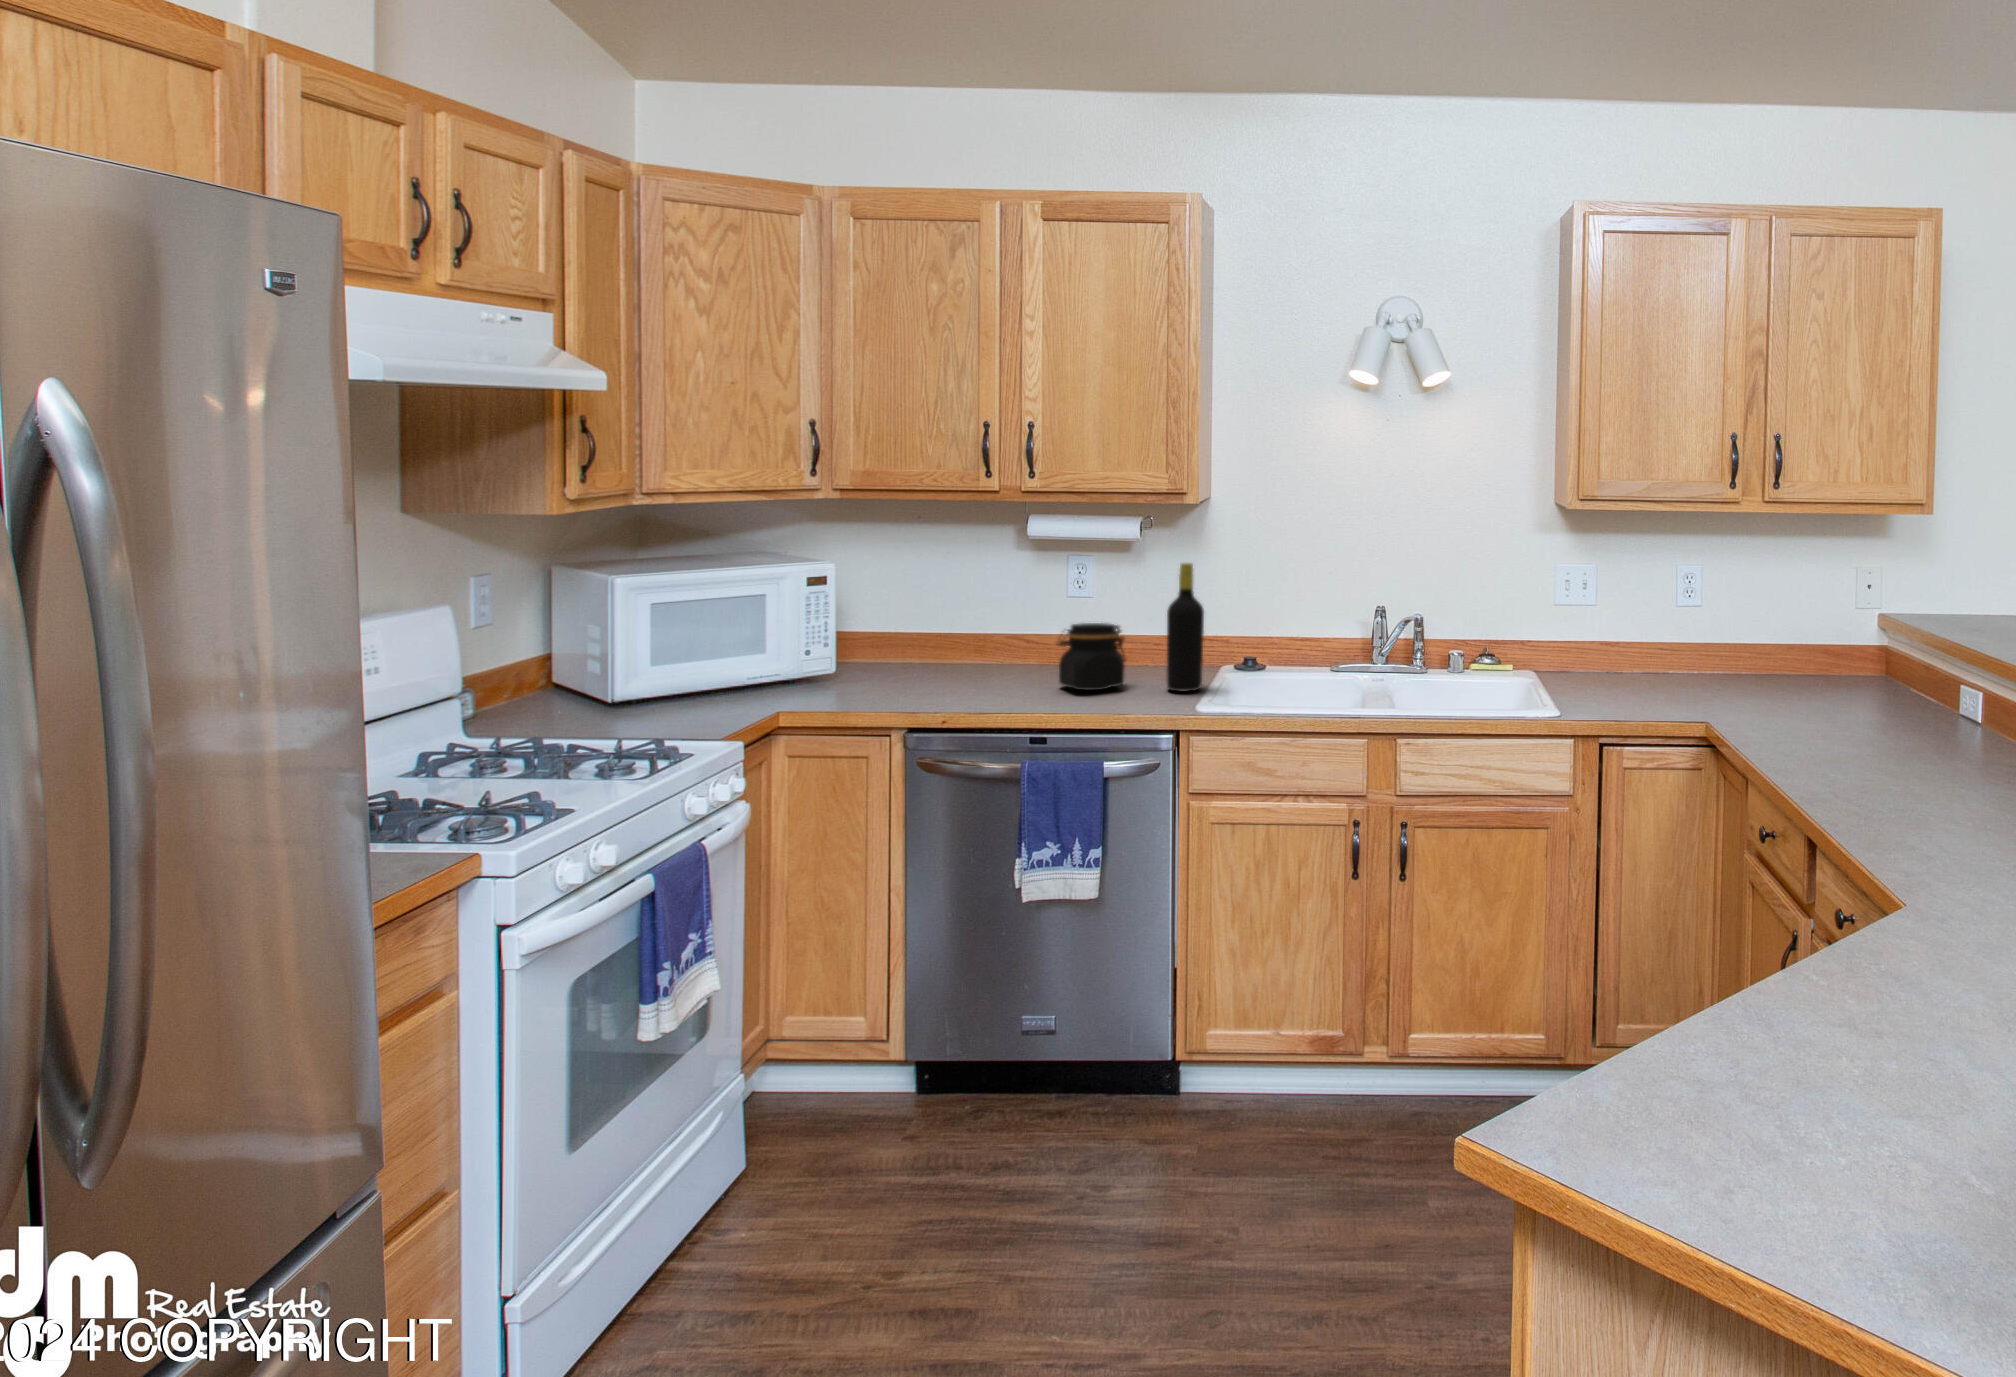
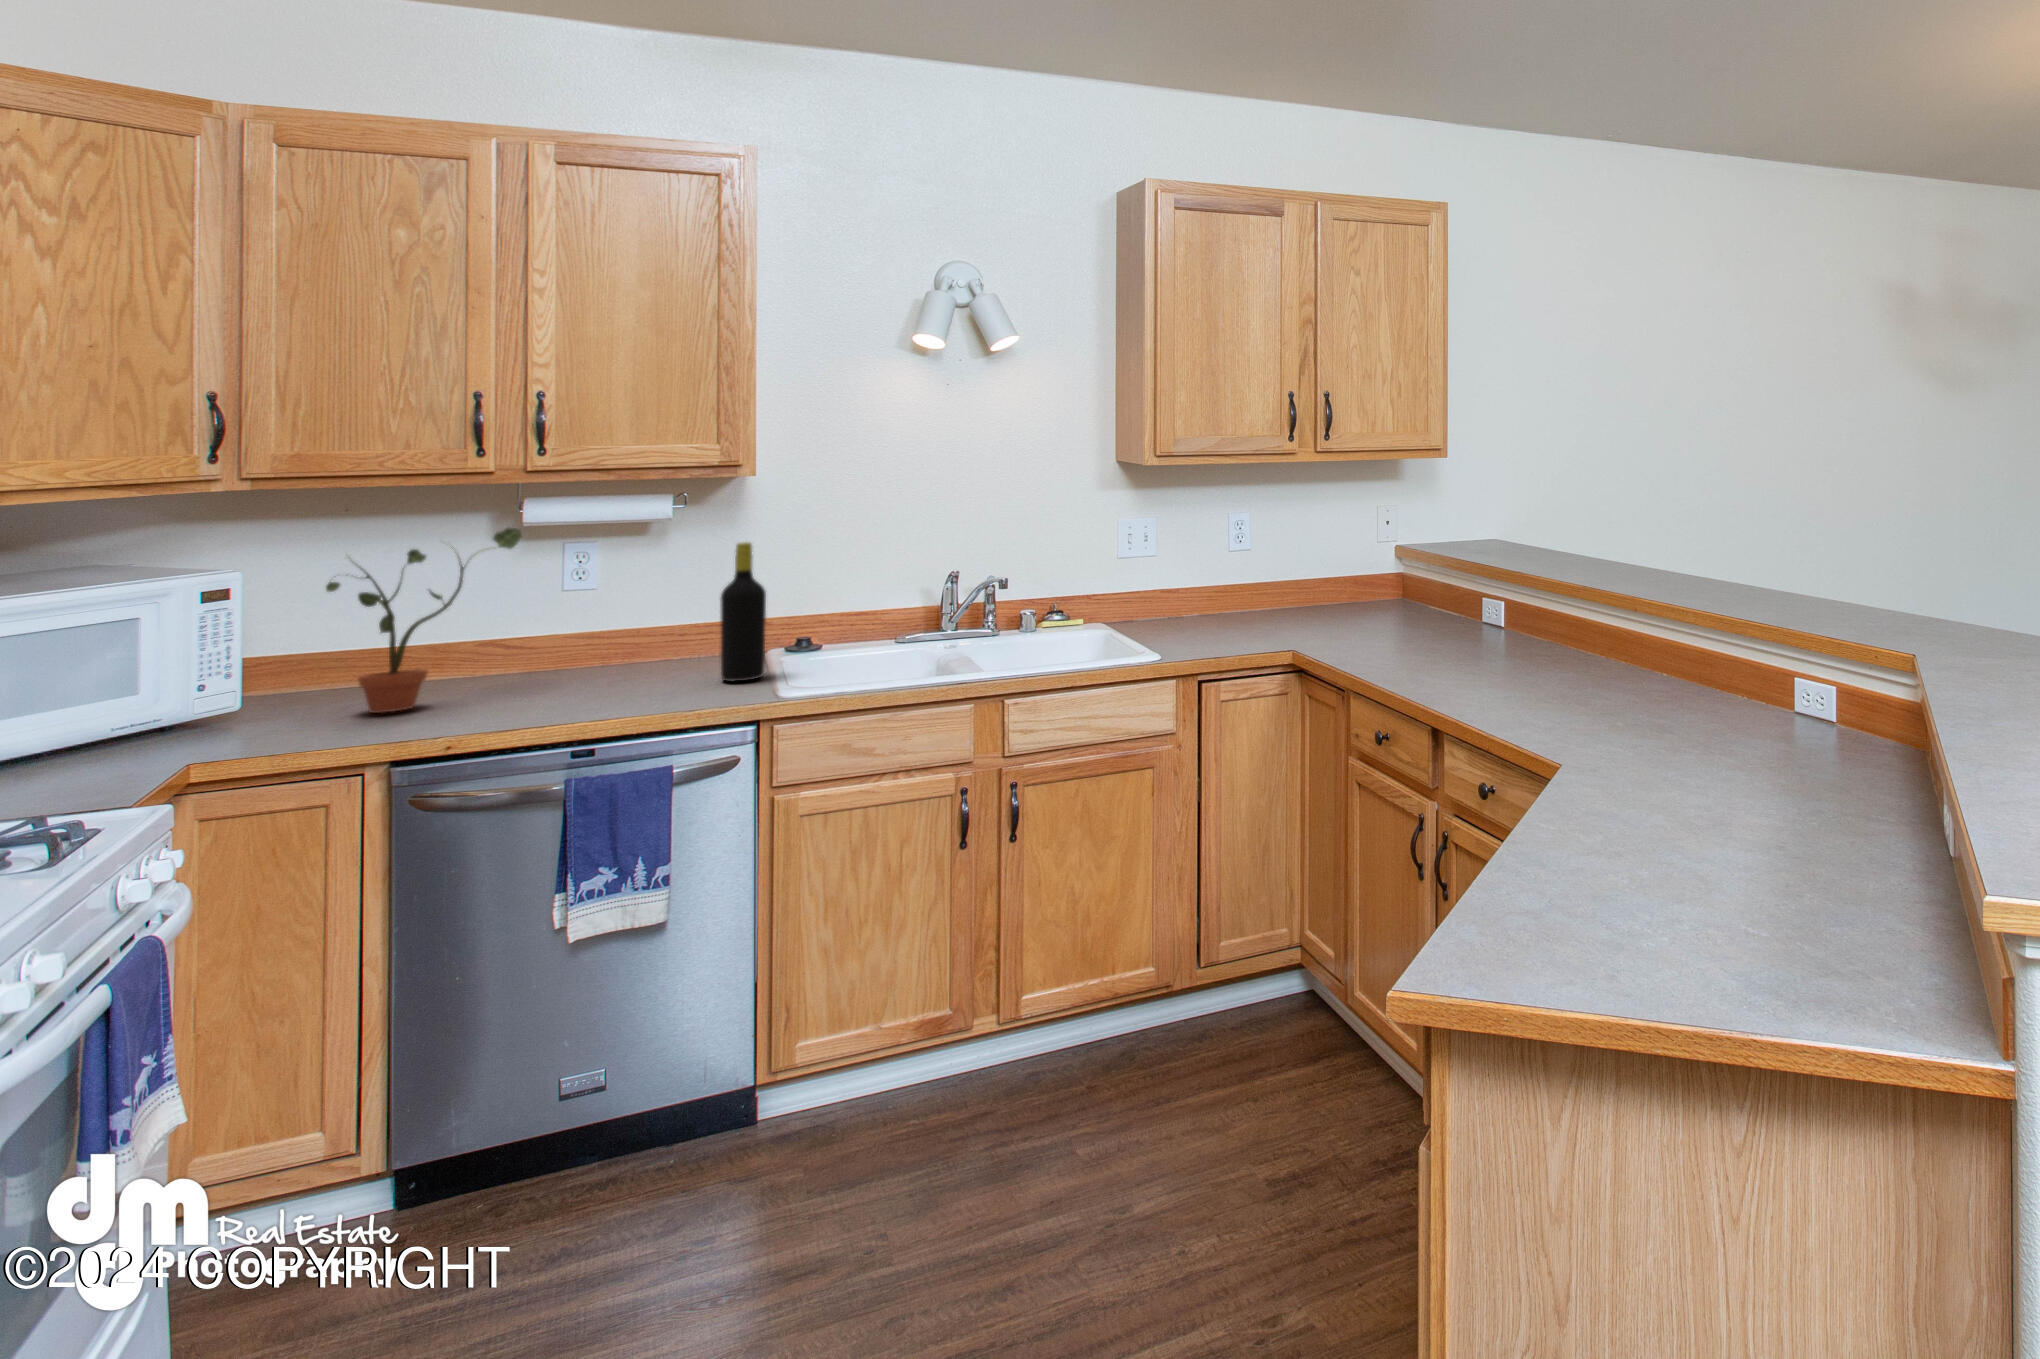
potted plant: none [888,536,1029,686] -> present [326,528,522,713]
jar: present [1058,623,1126,690] -> none [579,616,667,693]

